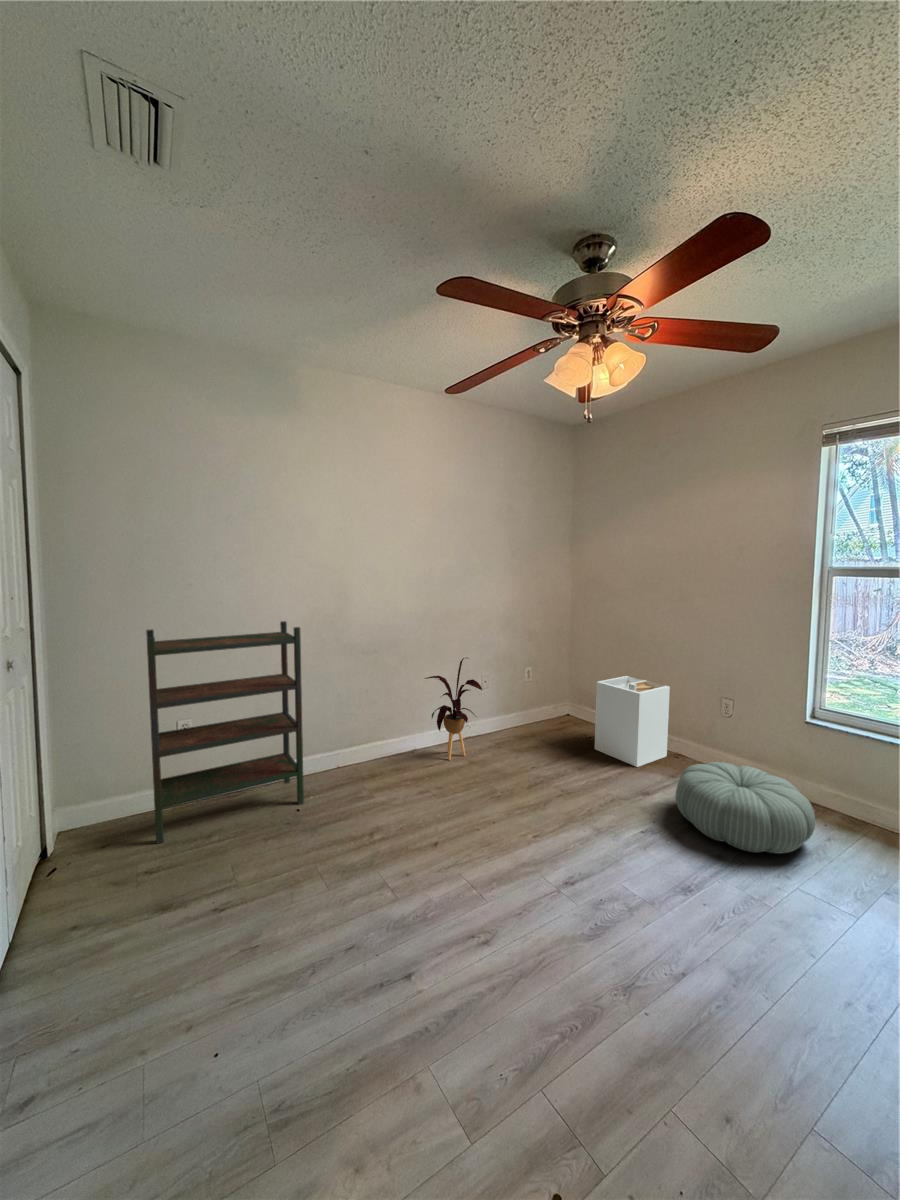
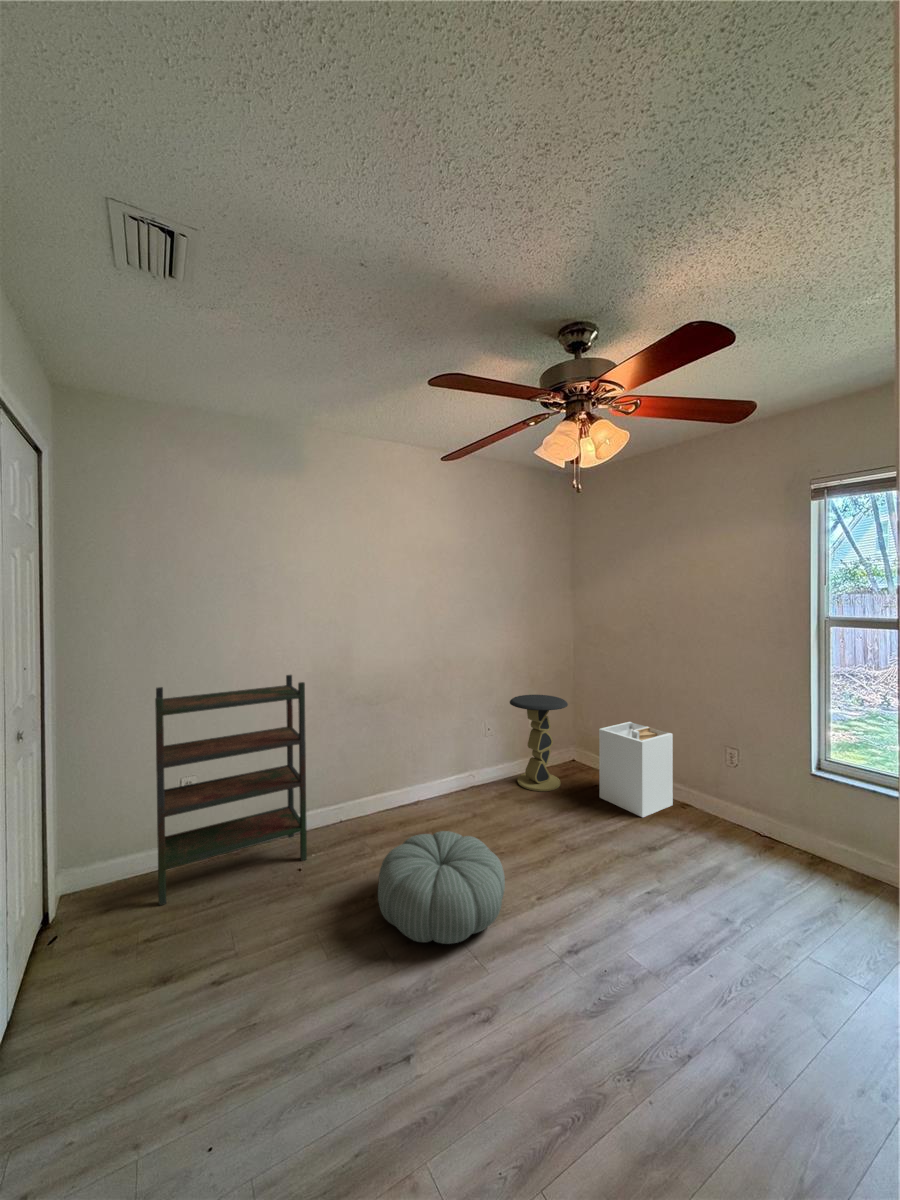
side table: none [507,649,565,743] -> present [510,695,568,791]
house plant: present [425,658,482,760] -> none [427,706,485,810]
pouf: present [676,762,815,854] -> present [378,831,505,944]

